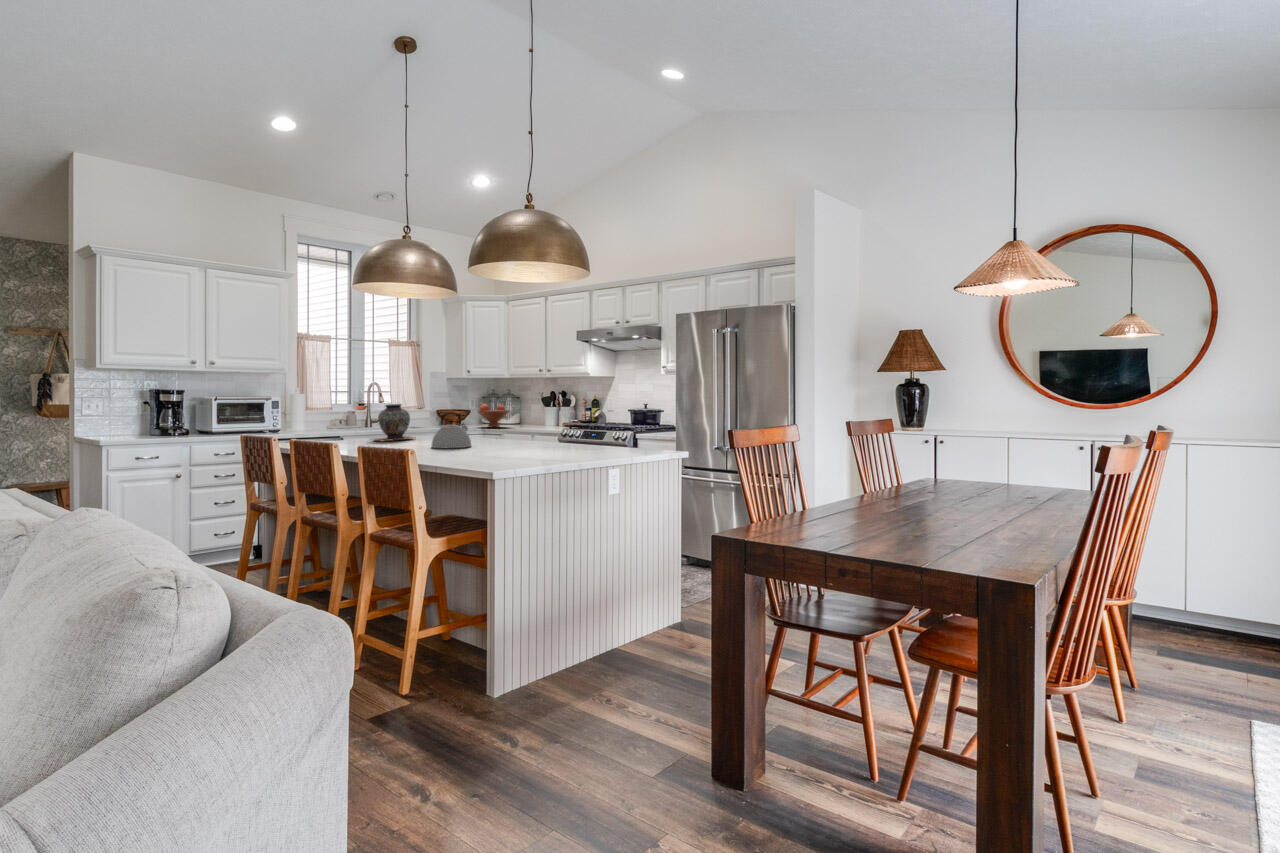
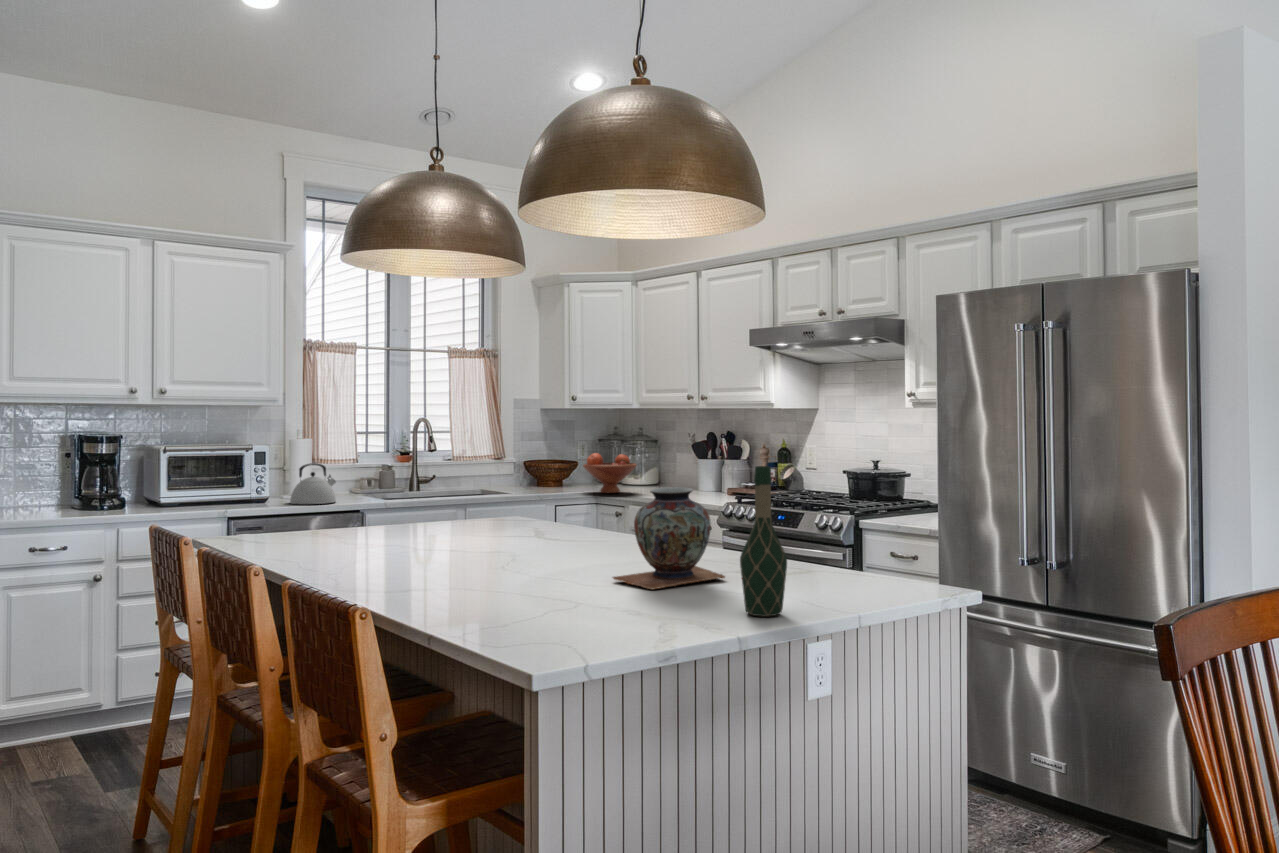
wine bottle: none [577,390,598,458] -> present [740,466,787,616]
decorative vase: present [371,404,415,441] -> present [613,487,725,589]
kettle: present [431,412,471,448] -> present [290,463,336,504]

